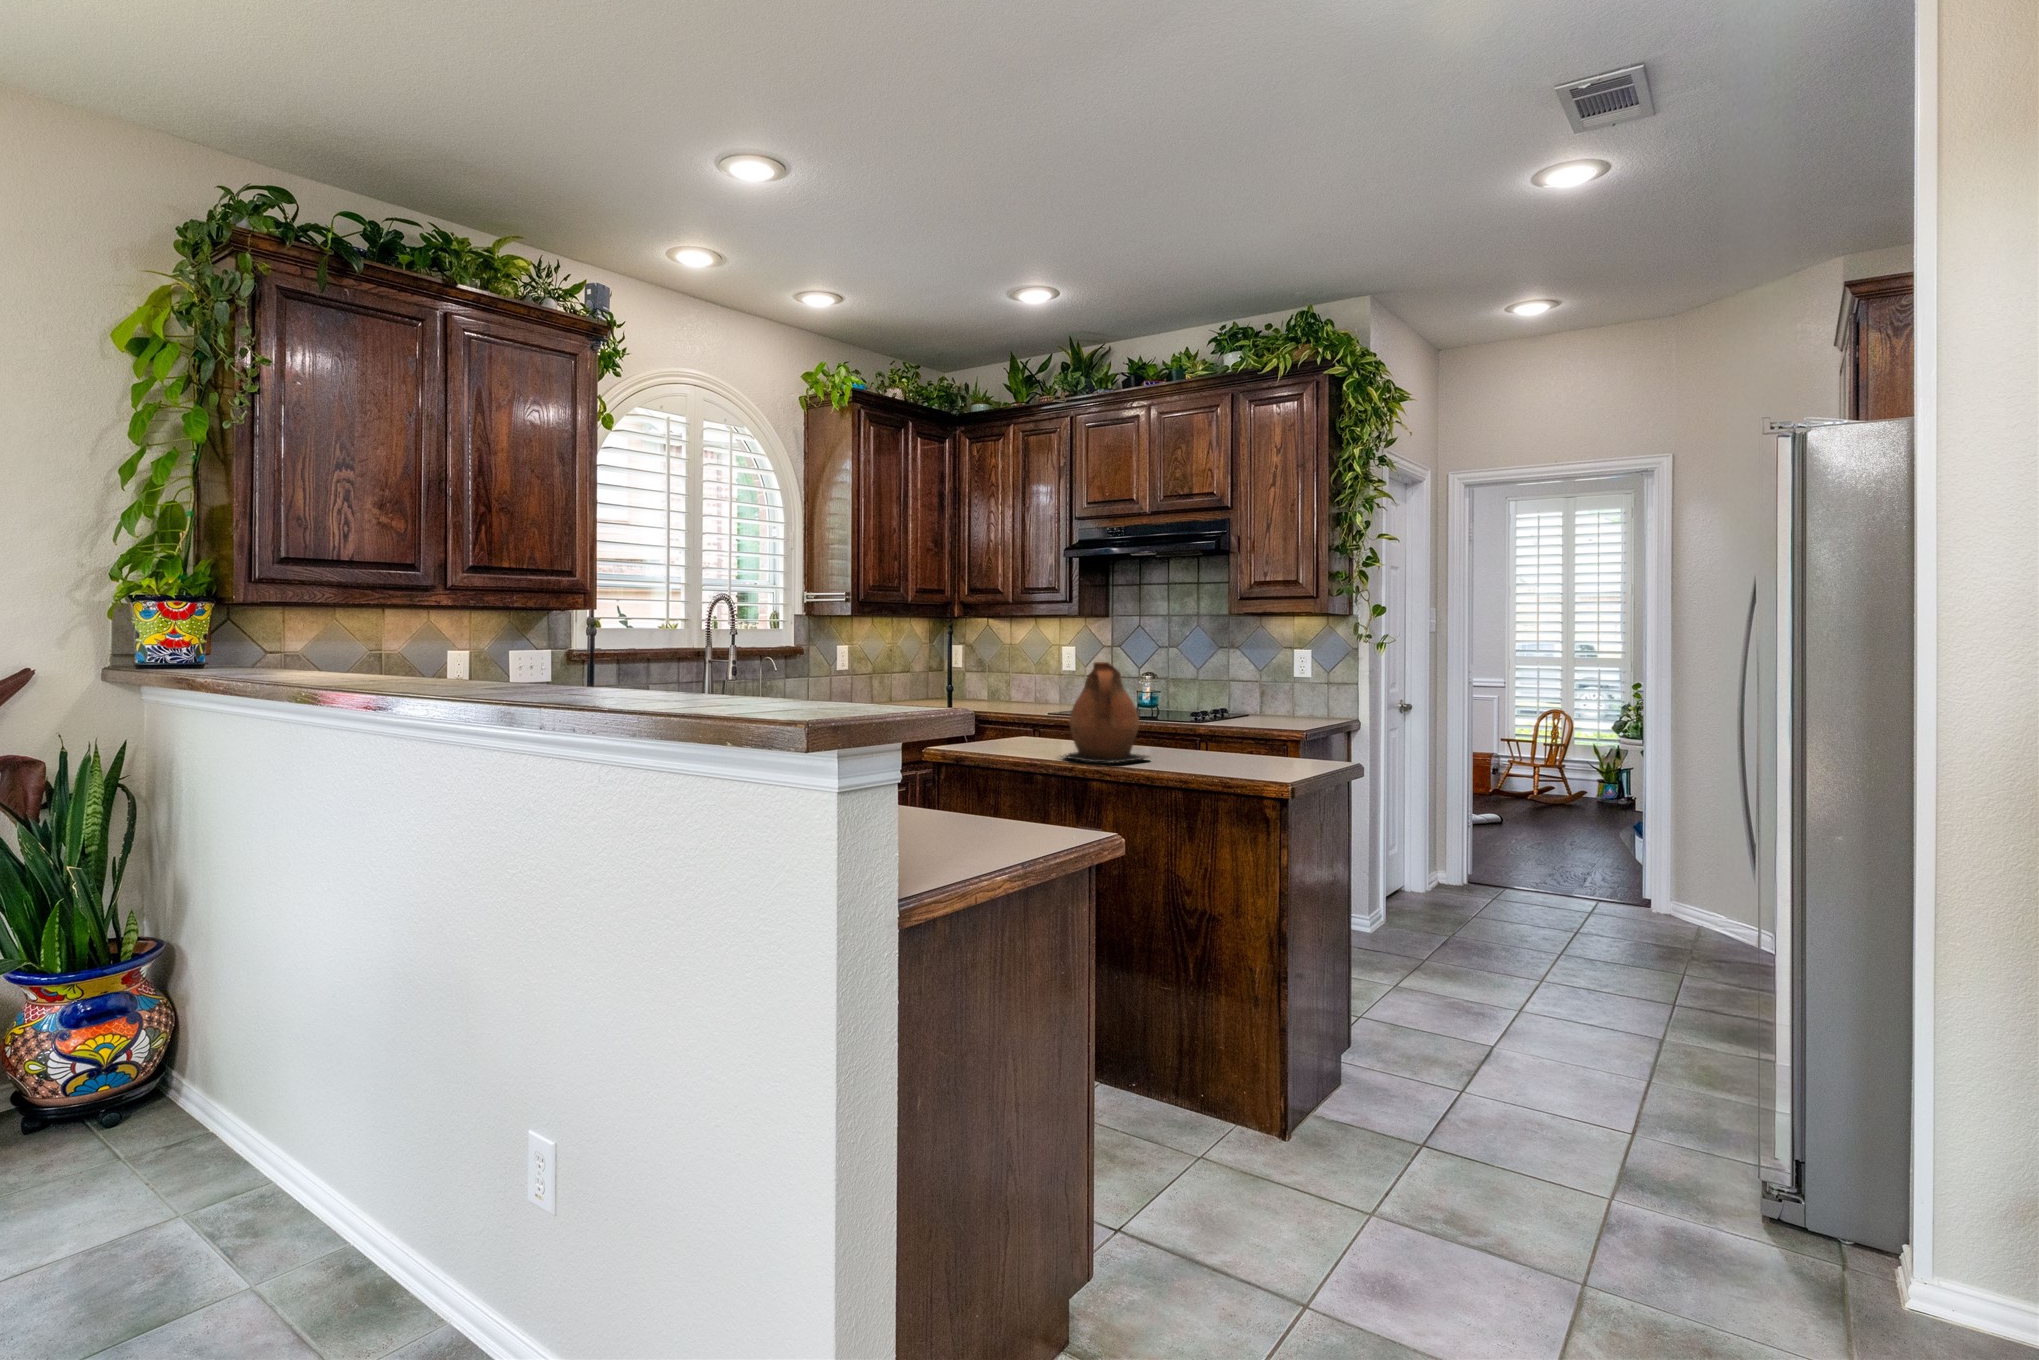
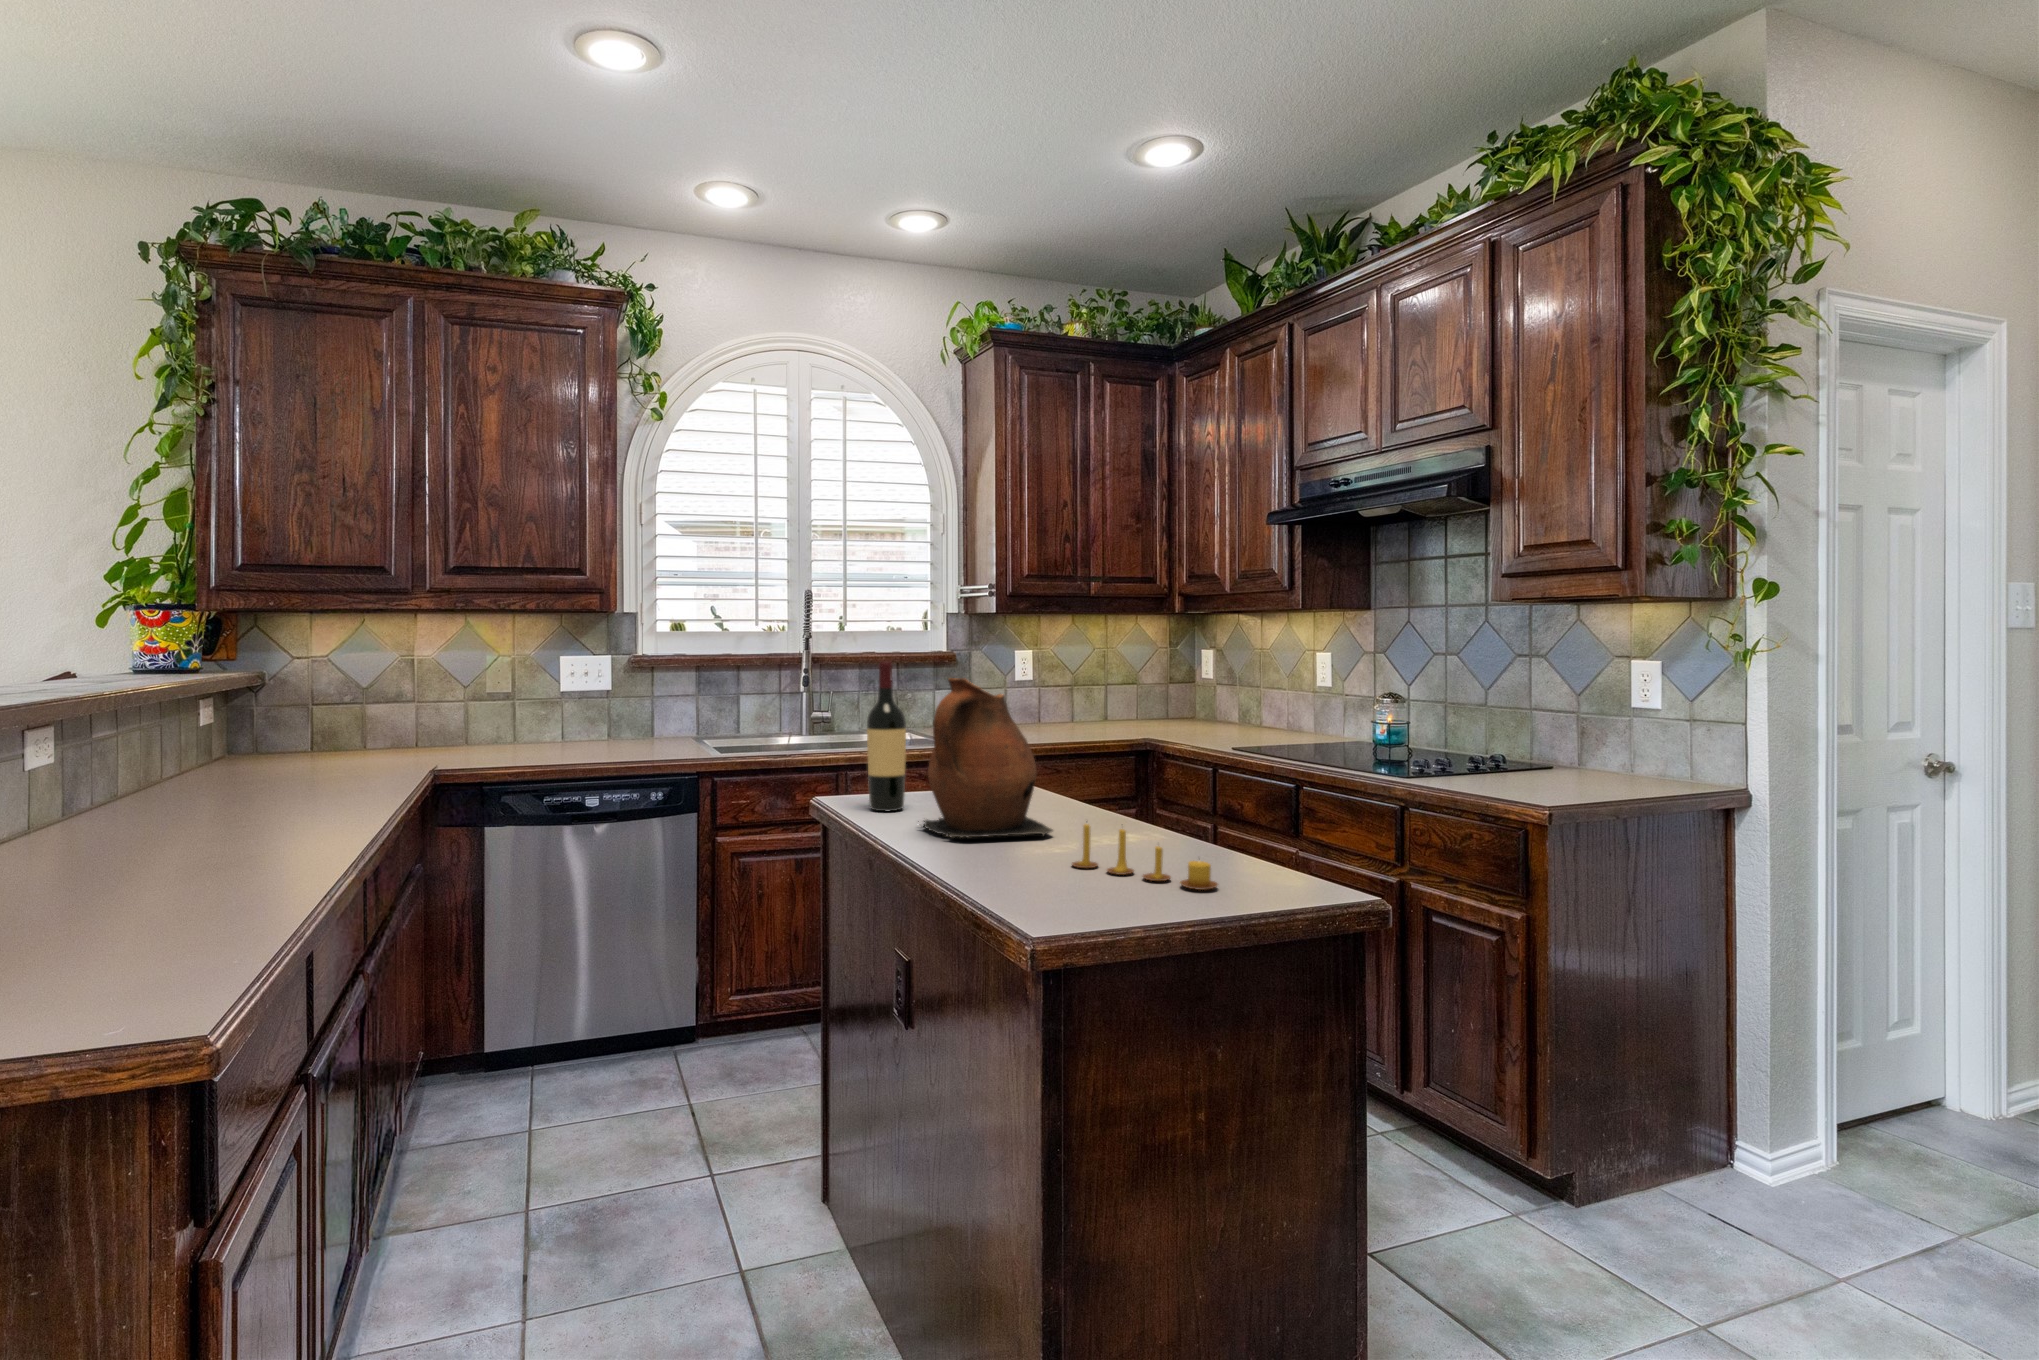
wine bottle: none [992,652,1019,755] -> present [867,661,906,811]
candle: none [1209,742,1307,774] -> present [1072,824,1218,890]

